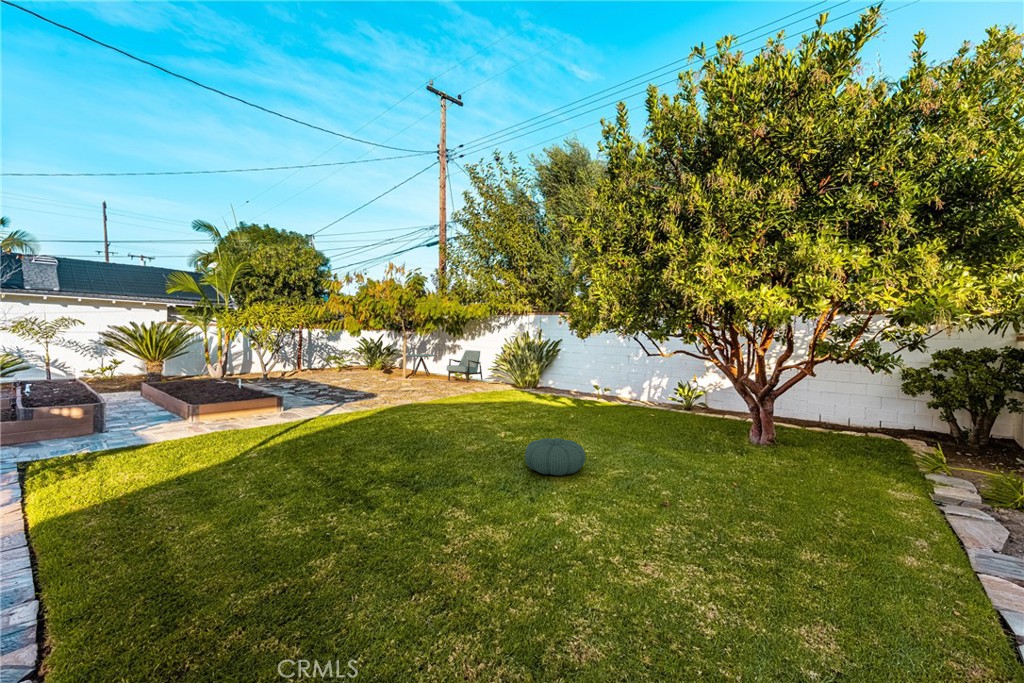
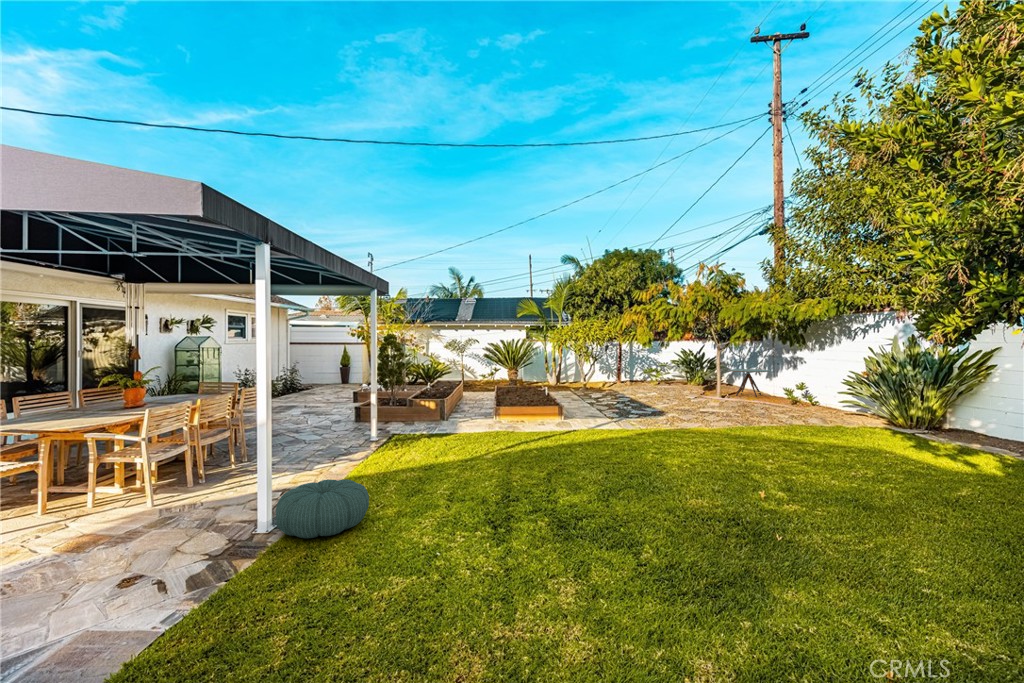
armchair: present [447,350,482,383] -> none [777,365,838,410]
pouf: present [525,438,585,475] -> present [276,480,369,538]

